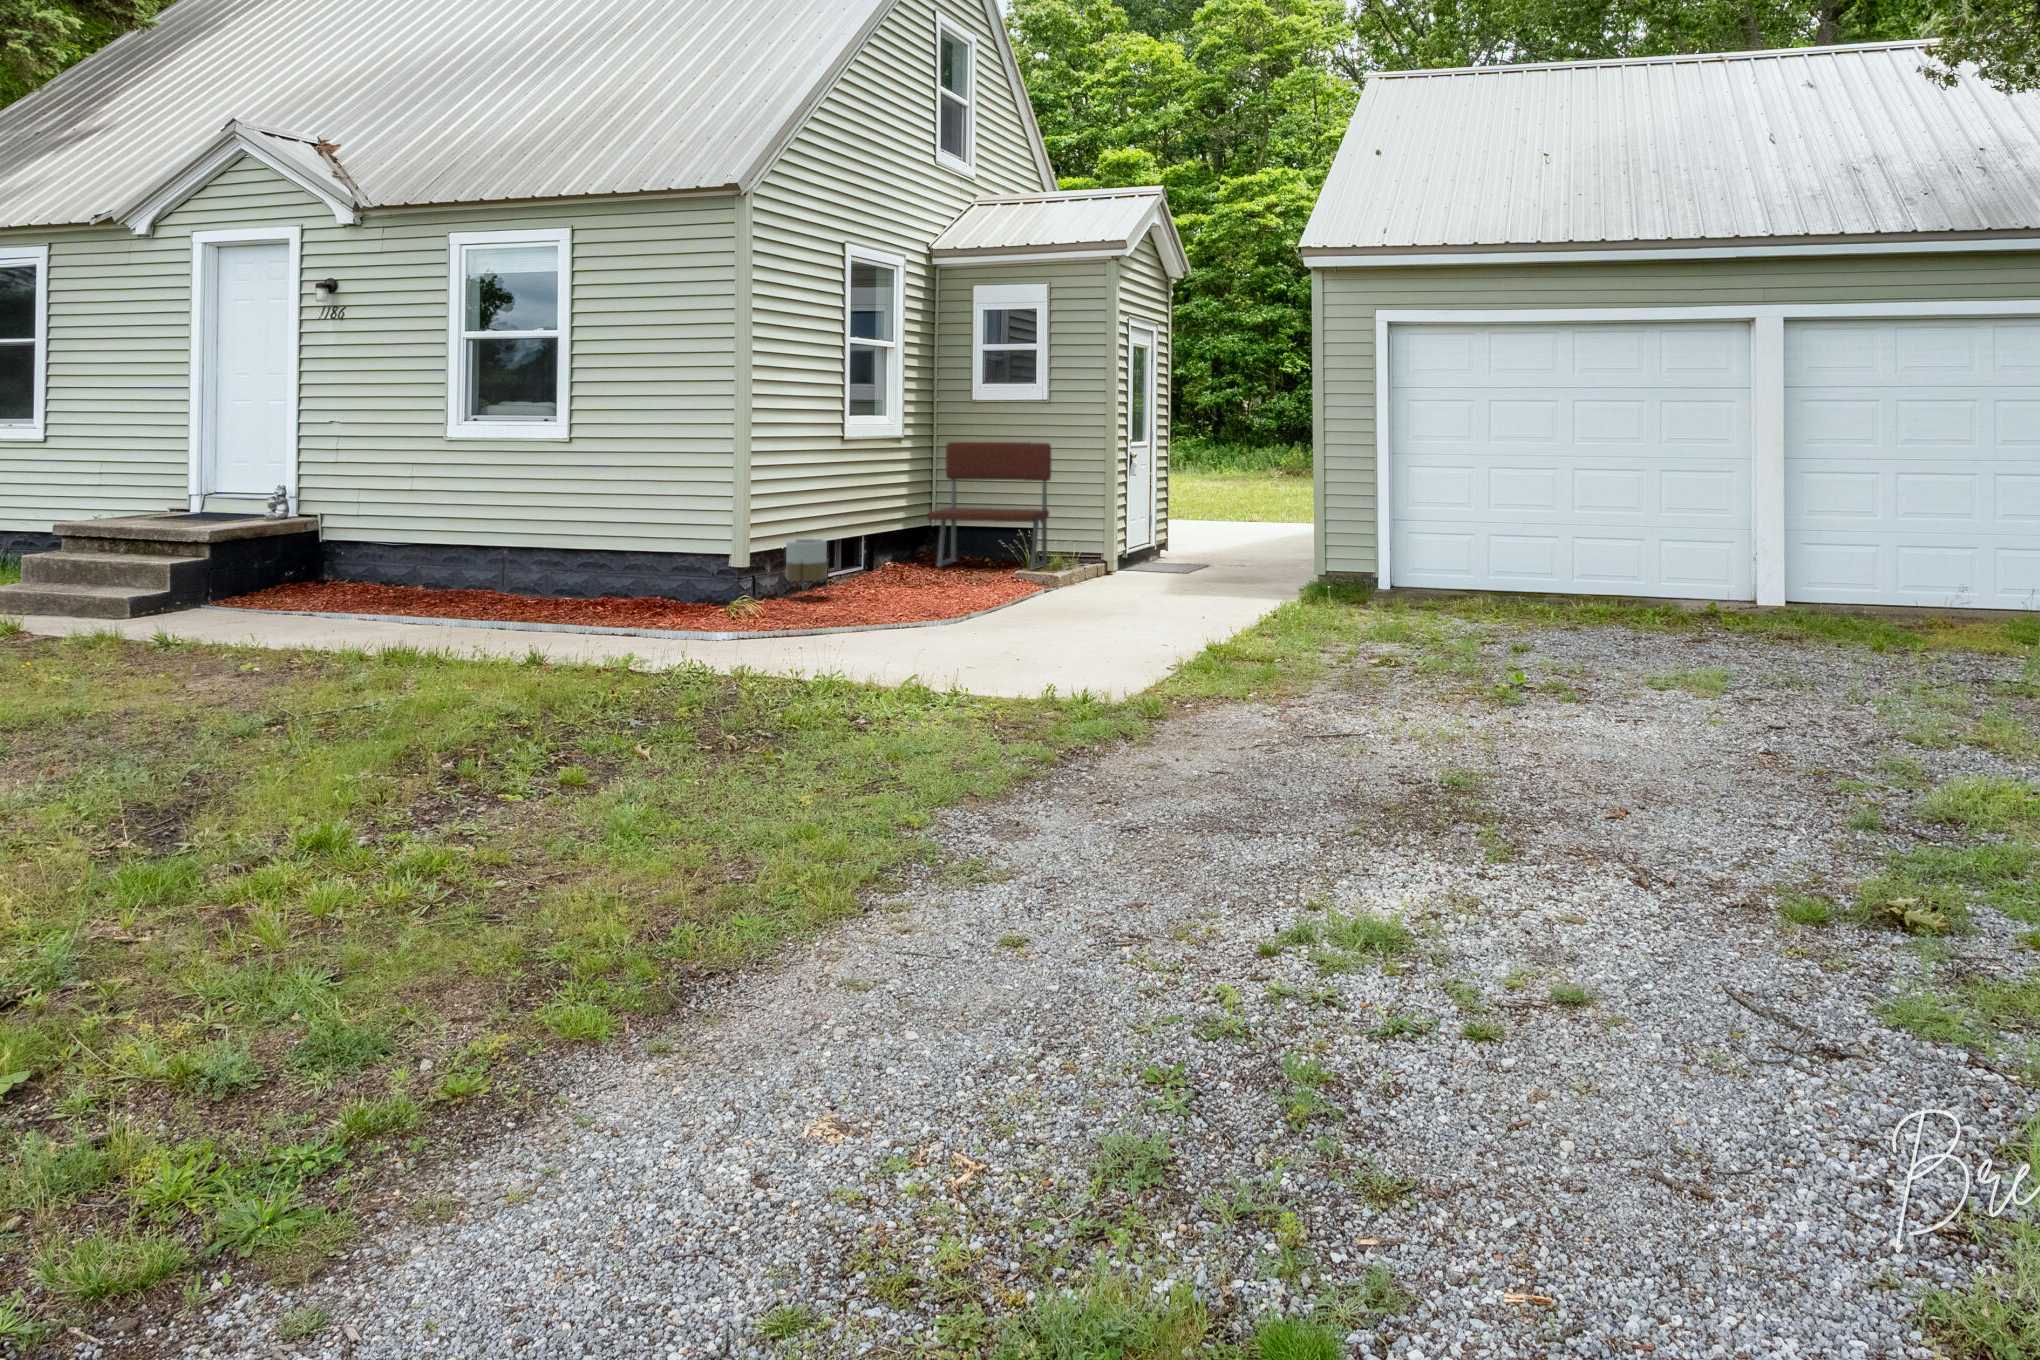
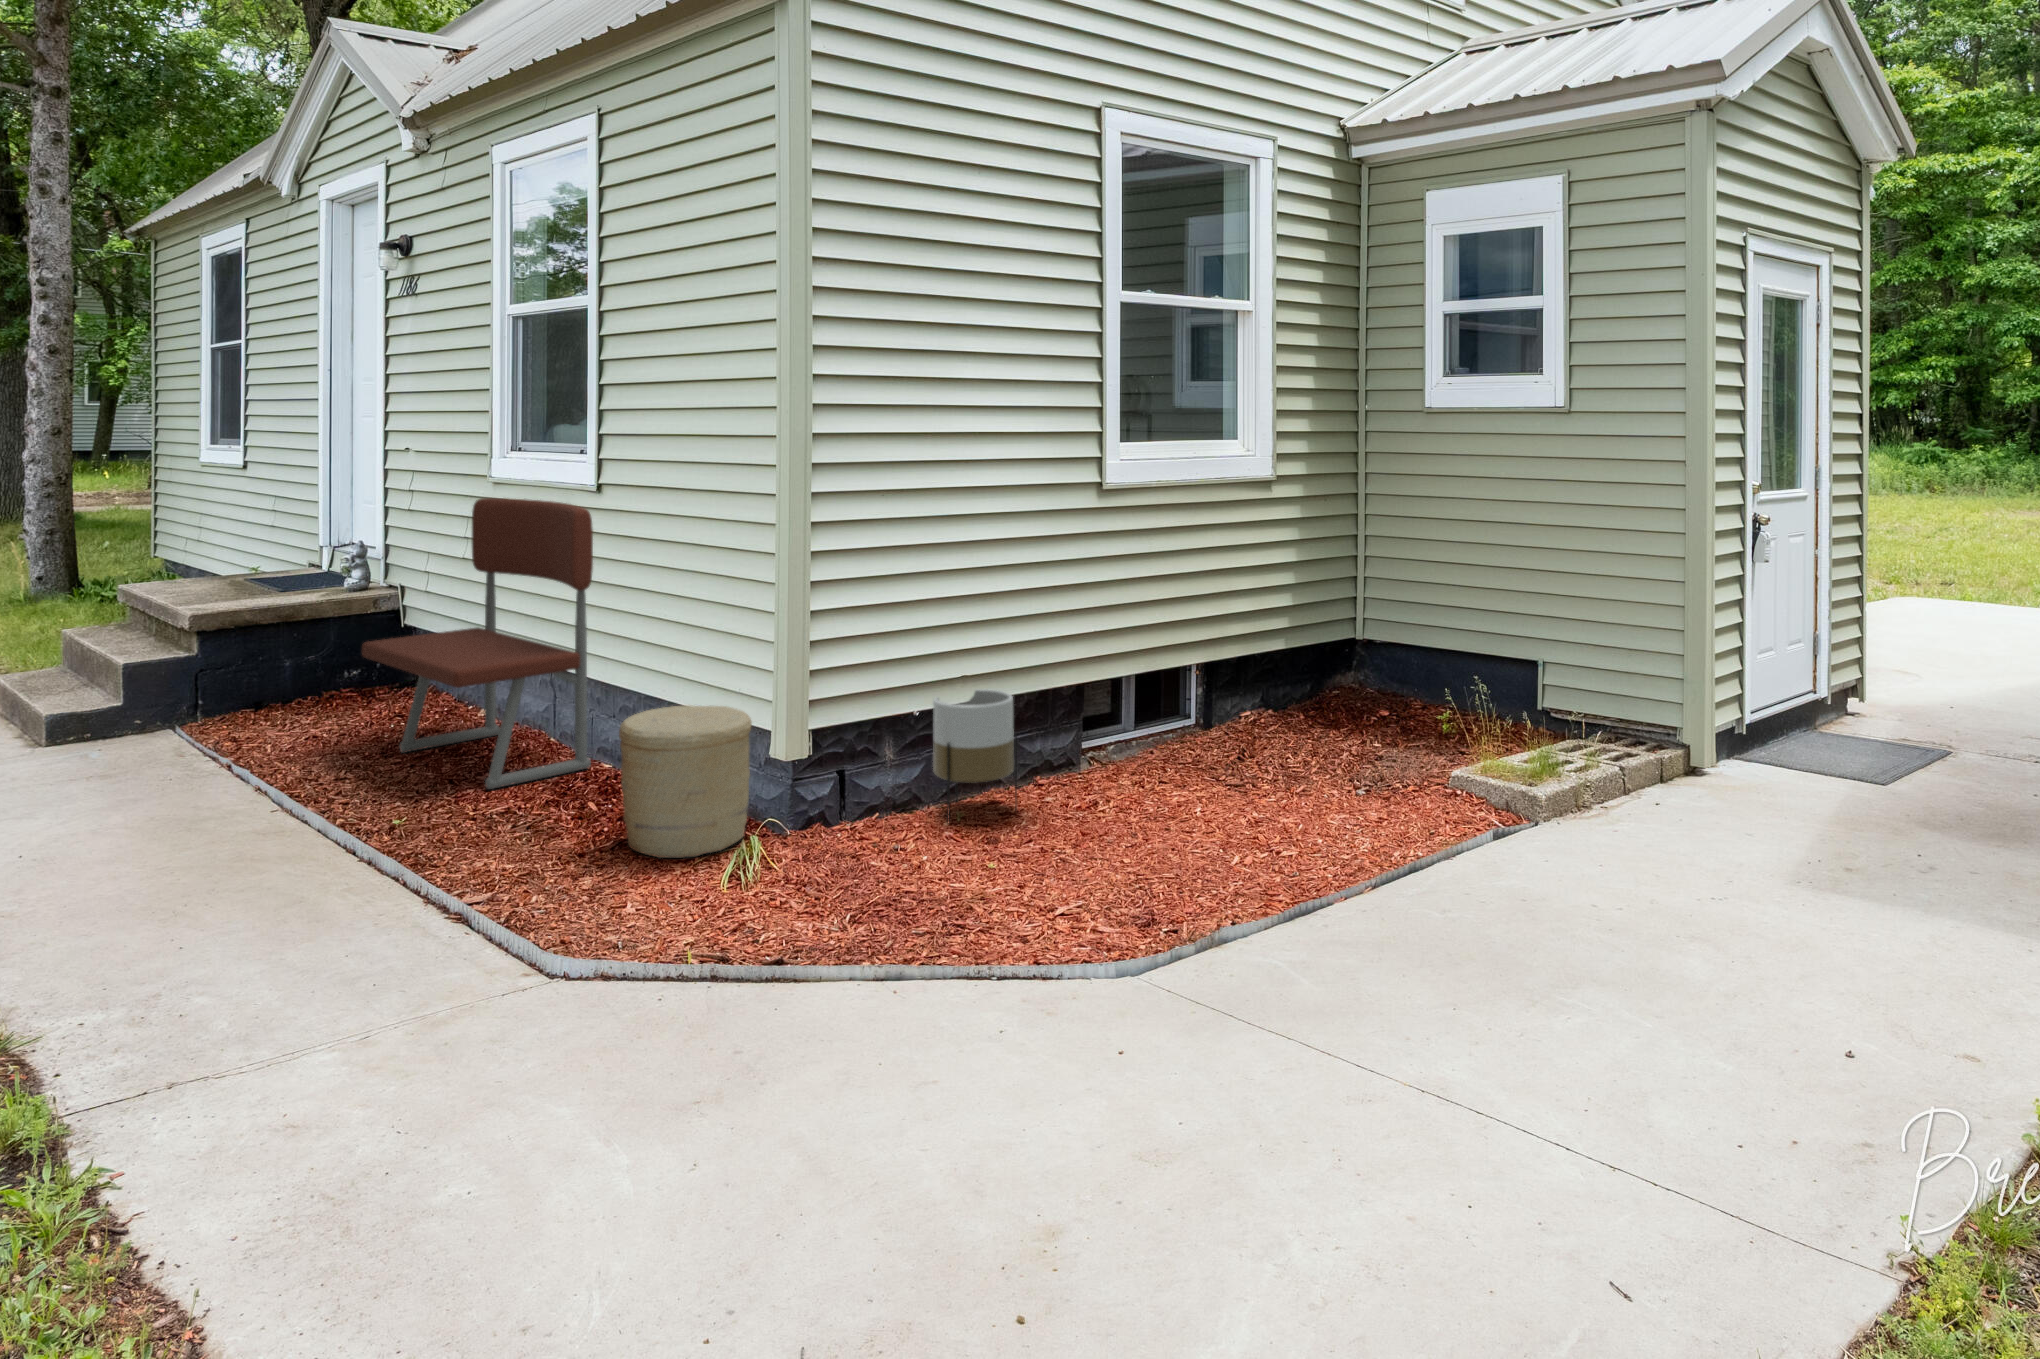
bench: present [928,442,1051,570] -> present [362,498,593,789]
woven basket: none [648,549,715,618] -> present [619,705,752,858]

